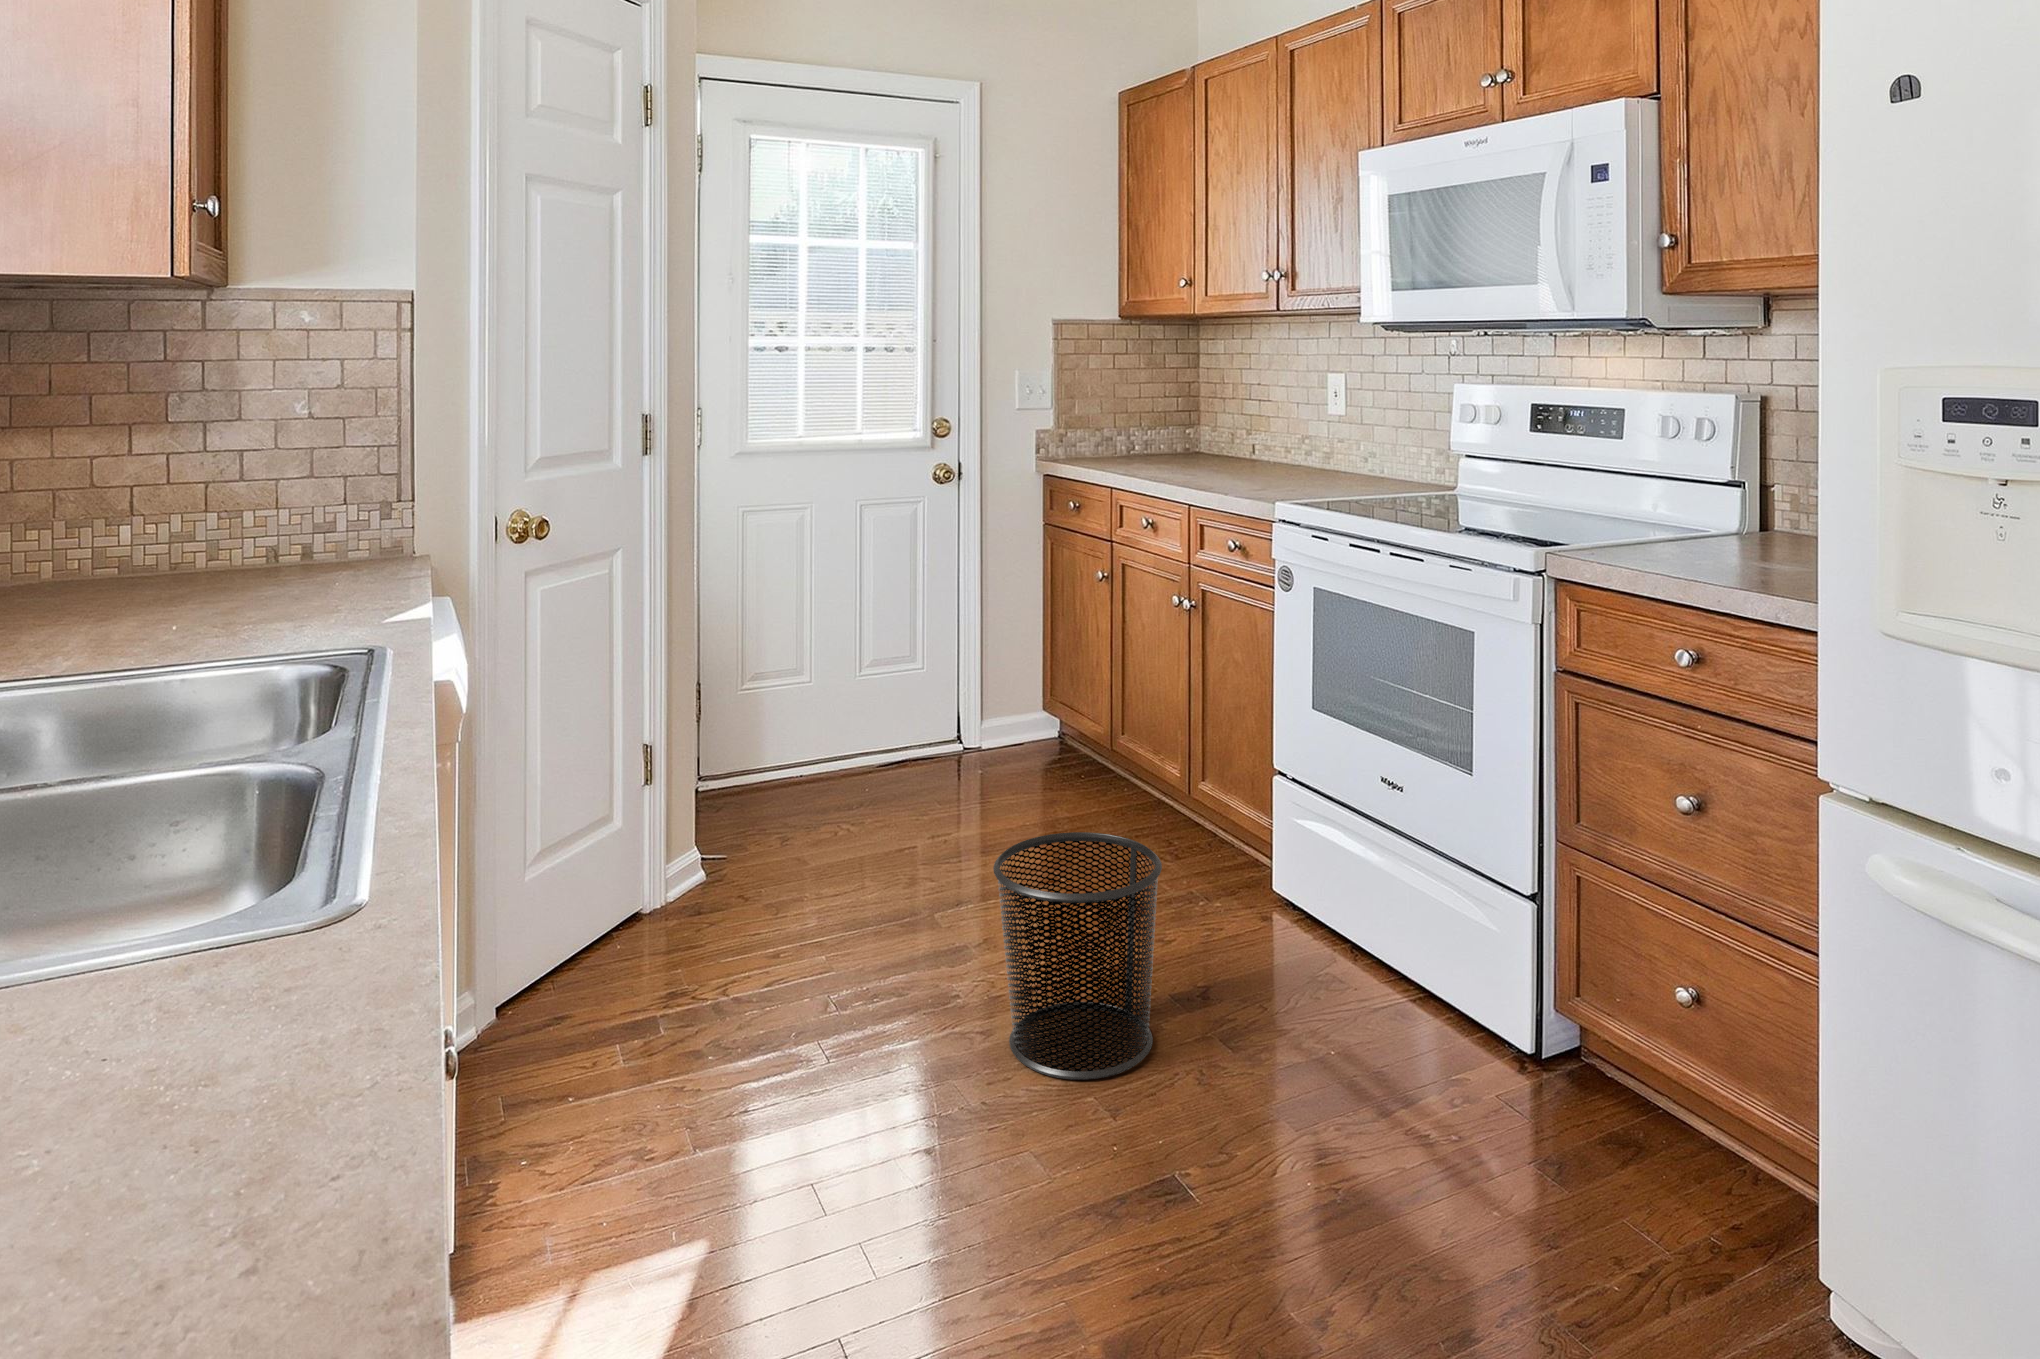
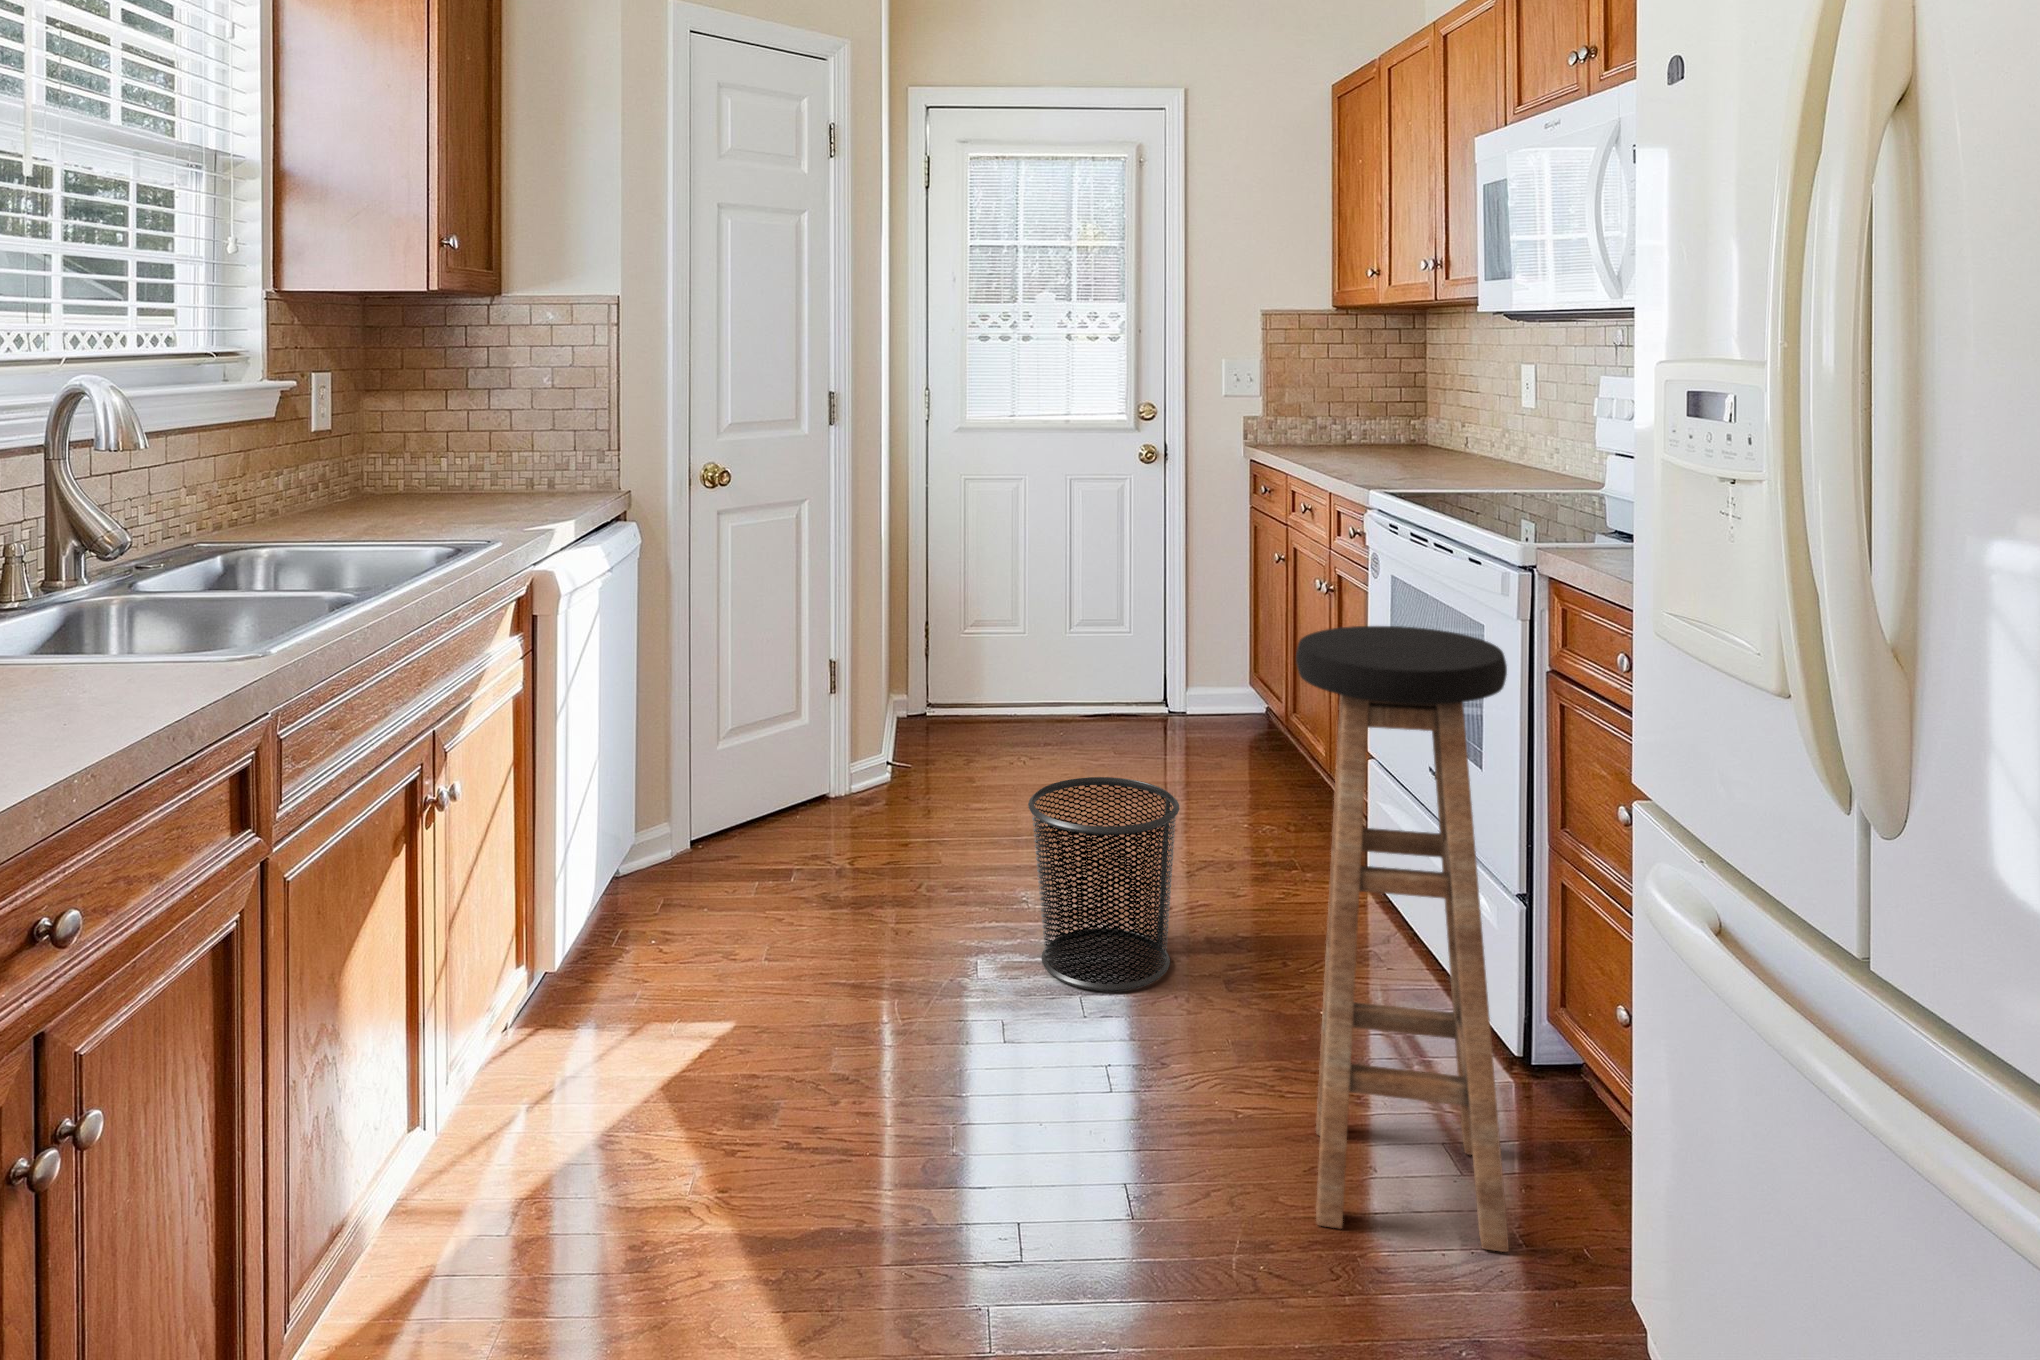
bar stool: none [1407,636,1667,1298] -> present [1296,626,1509,1252]

